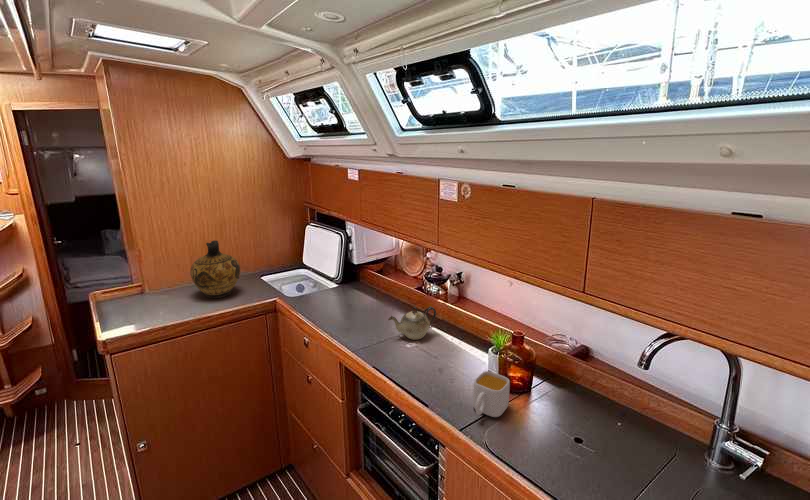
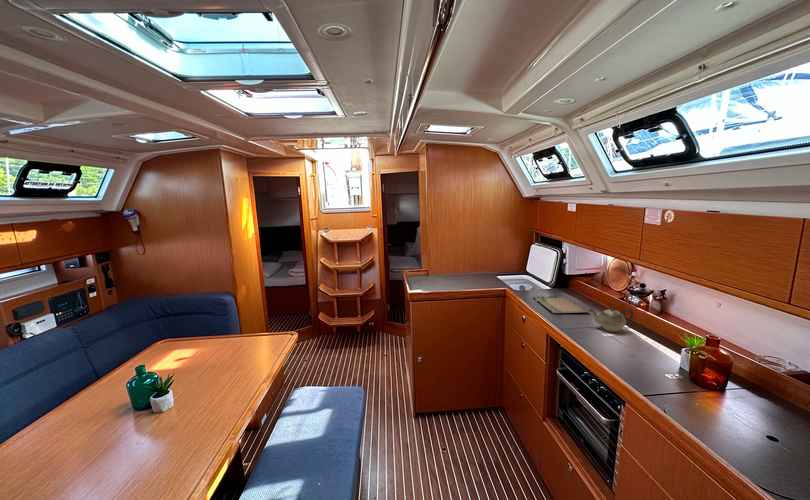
ceramic jug: present [190,240,240,298] -> none [456,248,484,282]
tray: none [316,294,390,328] -> present [533,296,588,313]
mug: present [473,371,510,417] -> none [656,358,697,395]

